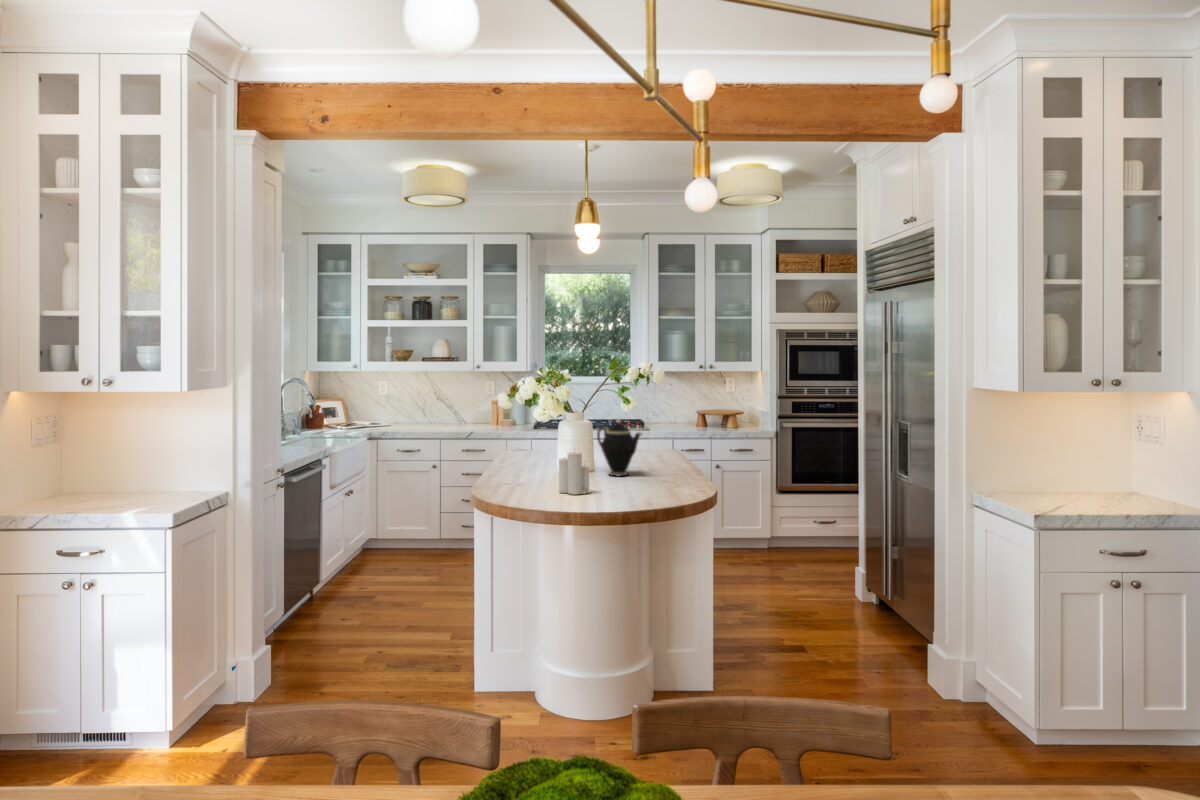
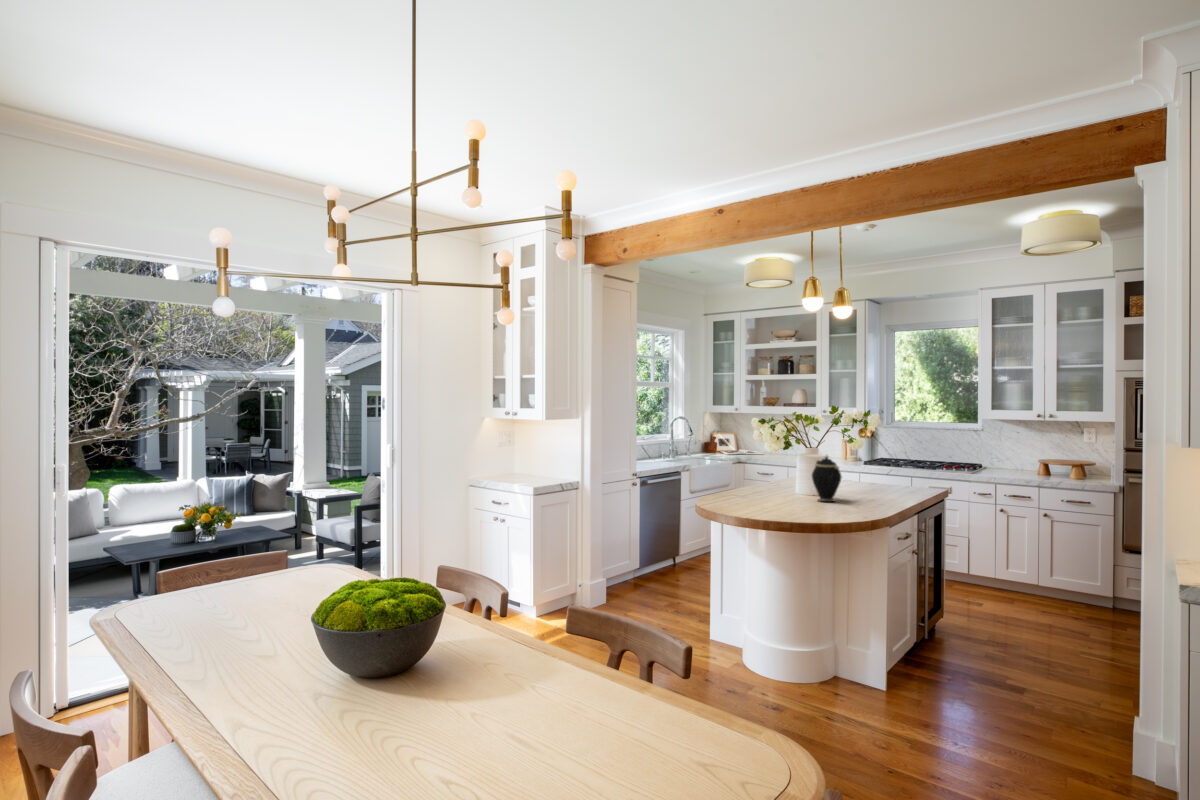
candle: present [559,451,590,495] -> none [746,472,768,509]

